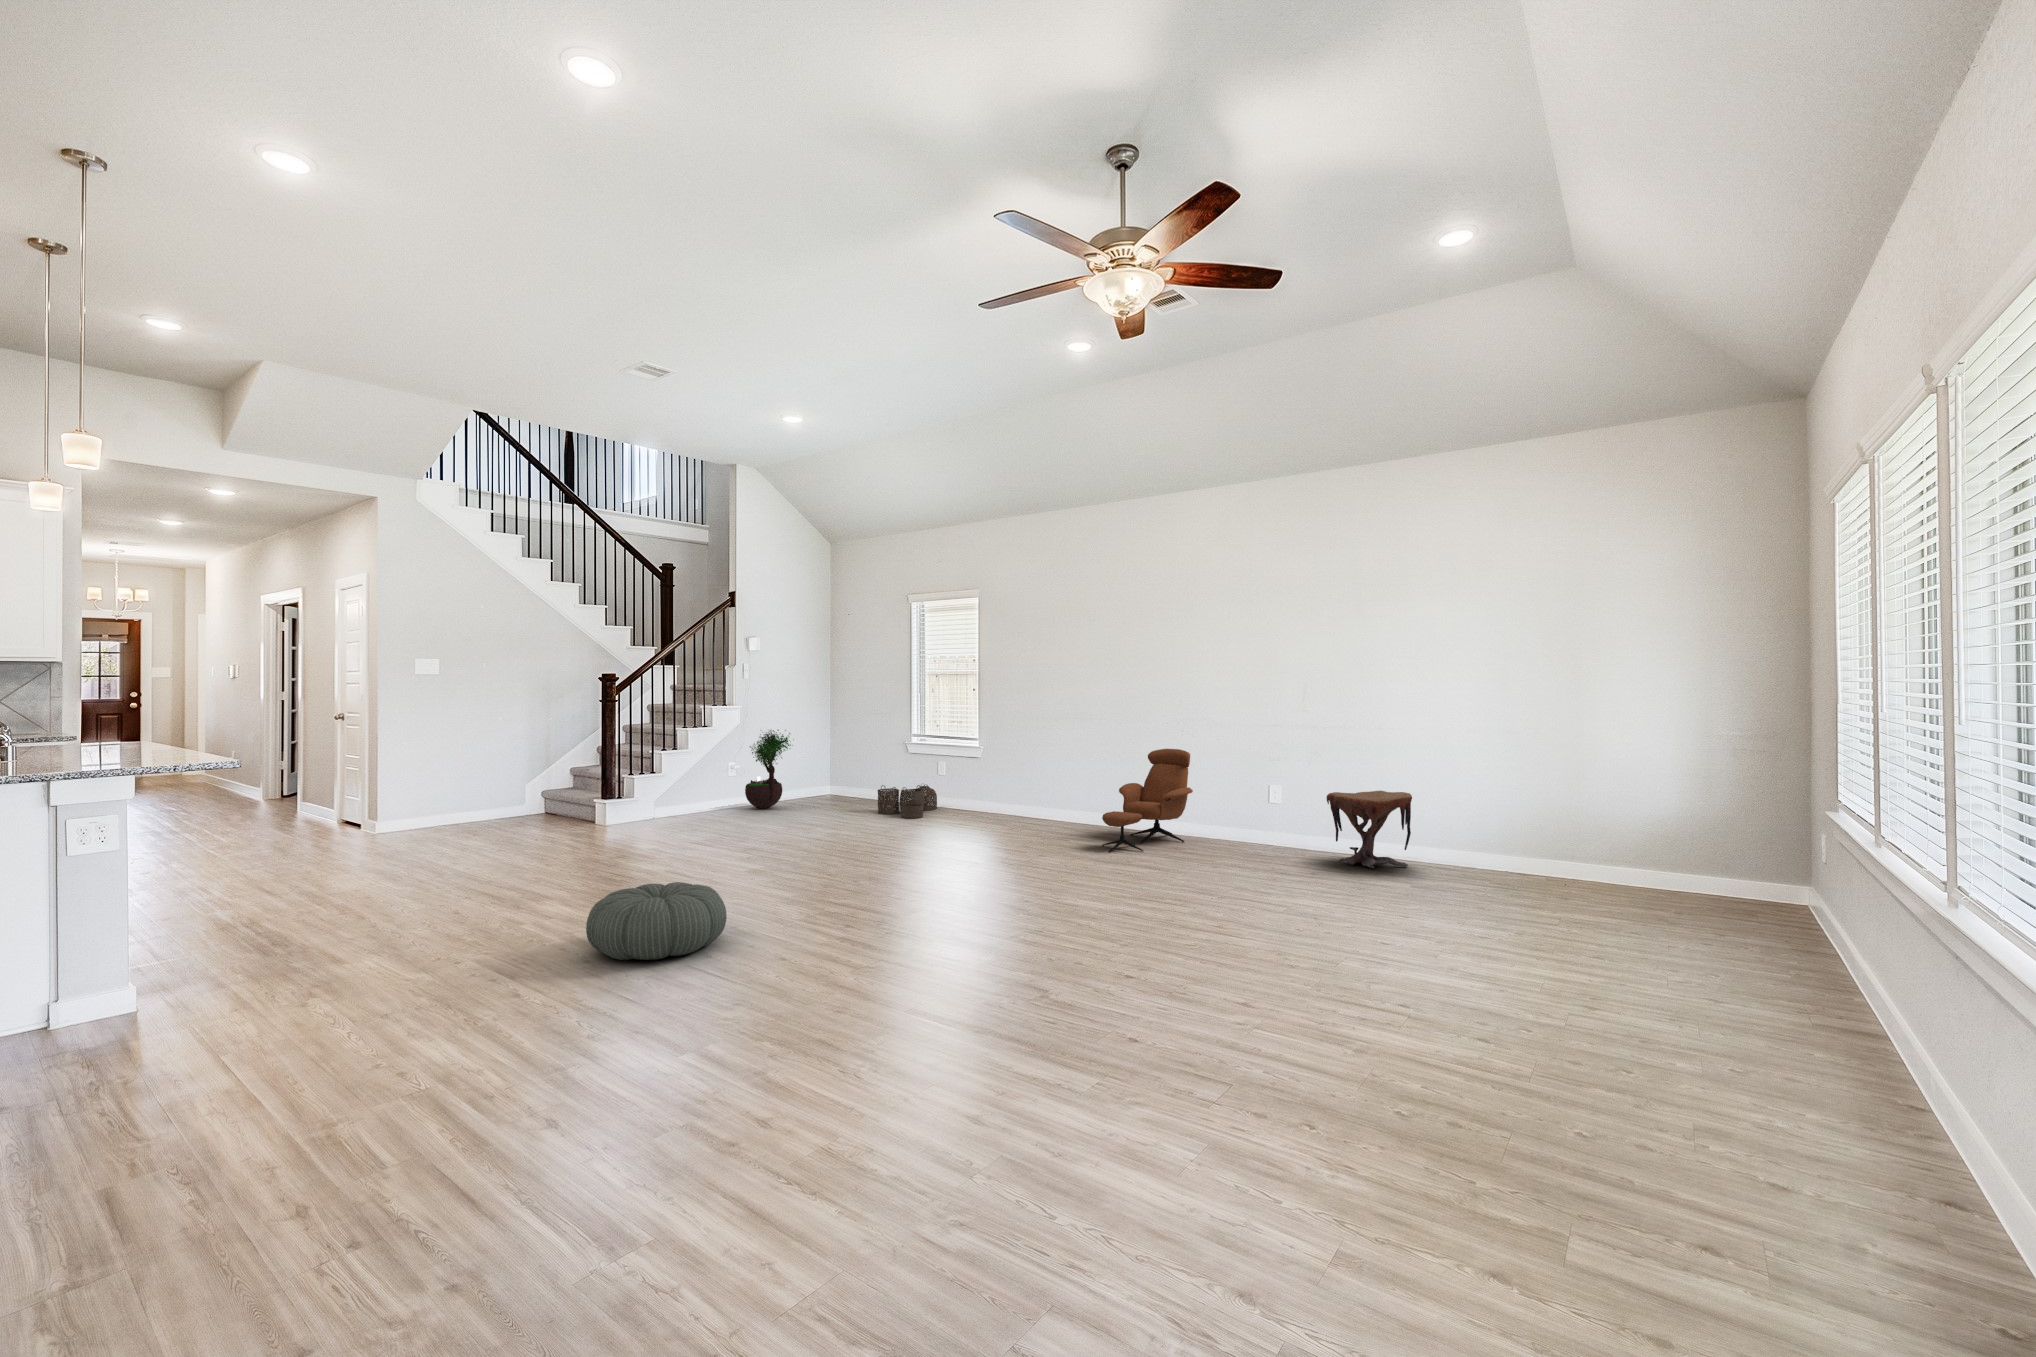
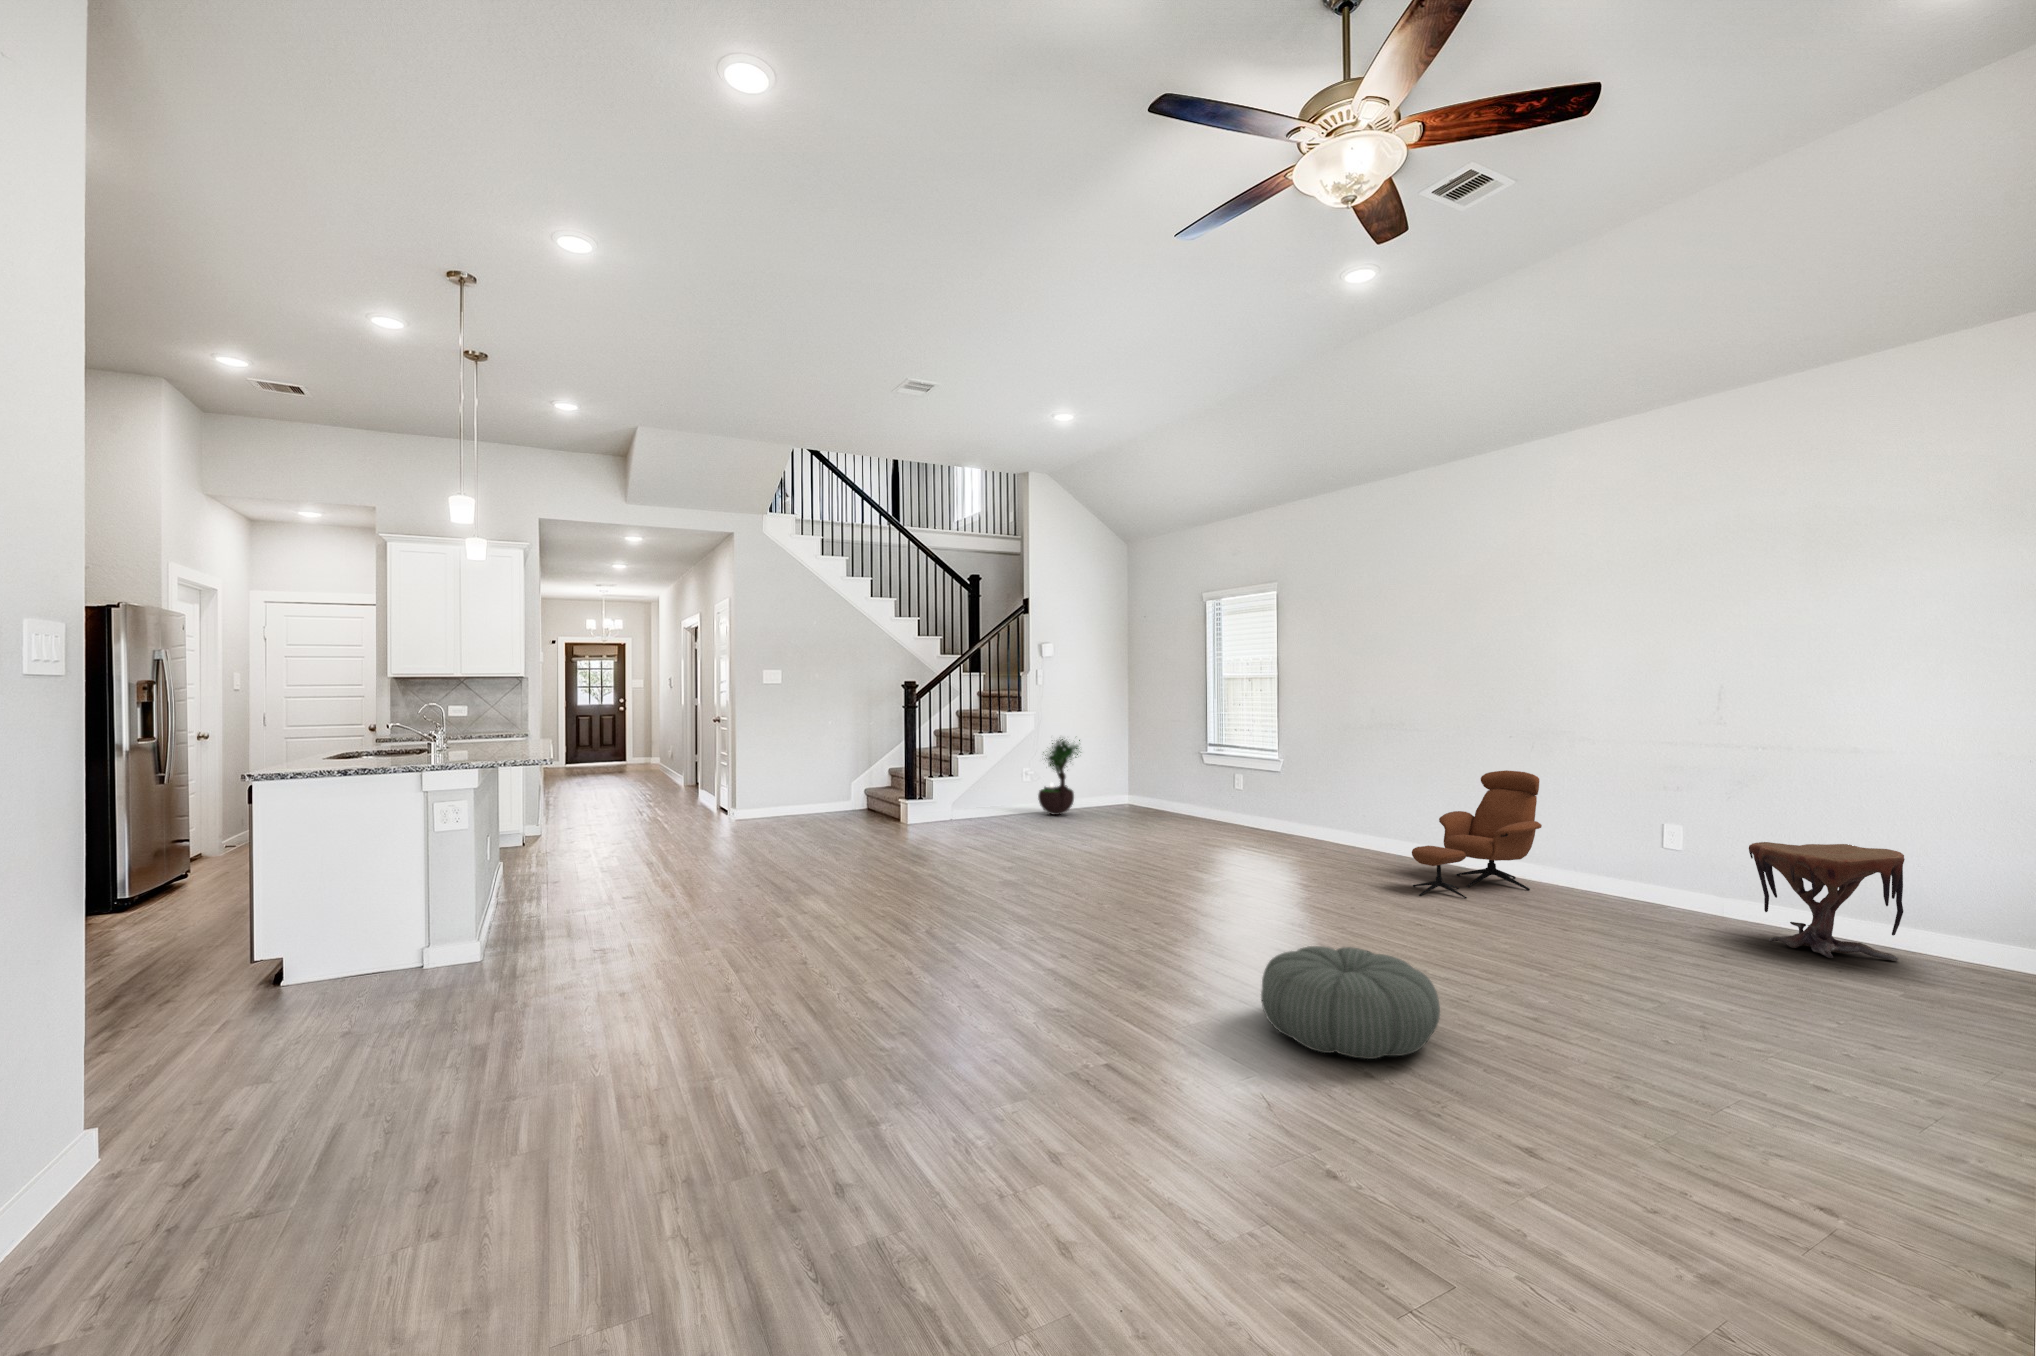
woven basket: present [877,785,937,818] -> none [1166,797,1232,835]
pouf: present [586,882,727,960] -> present [1261,946,1440,1059]

